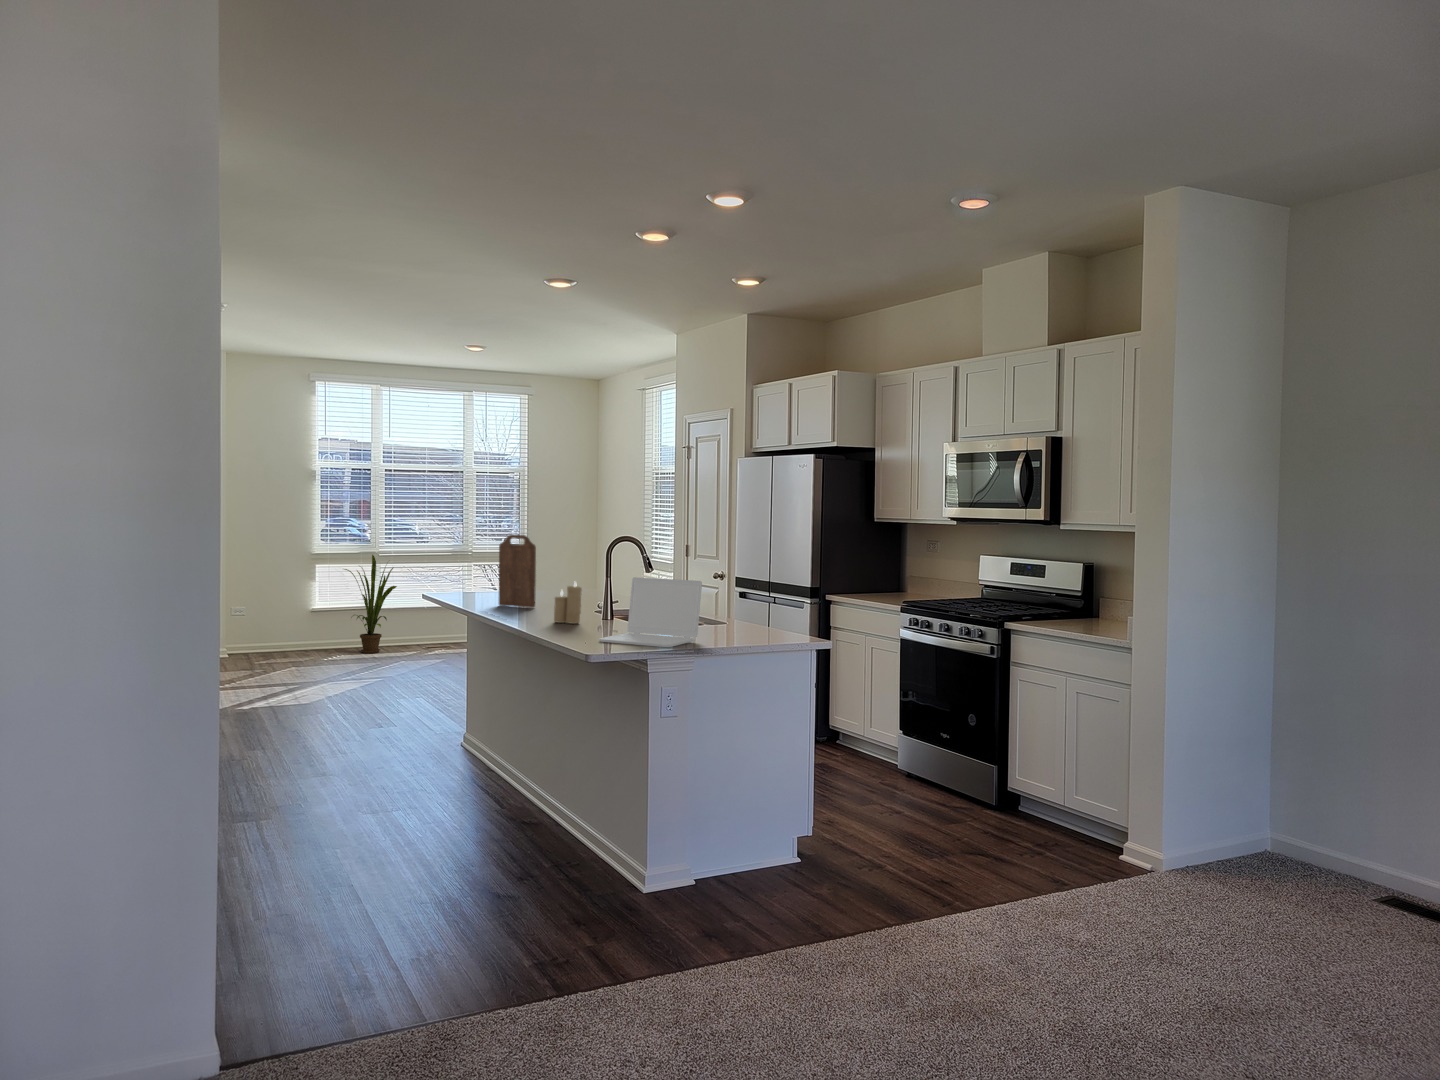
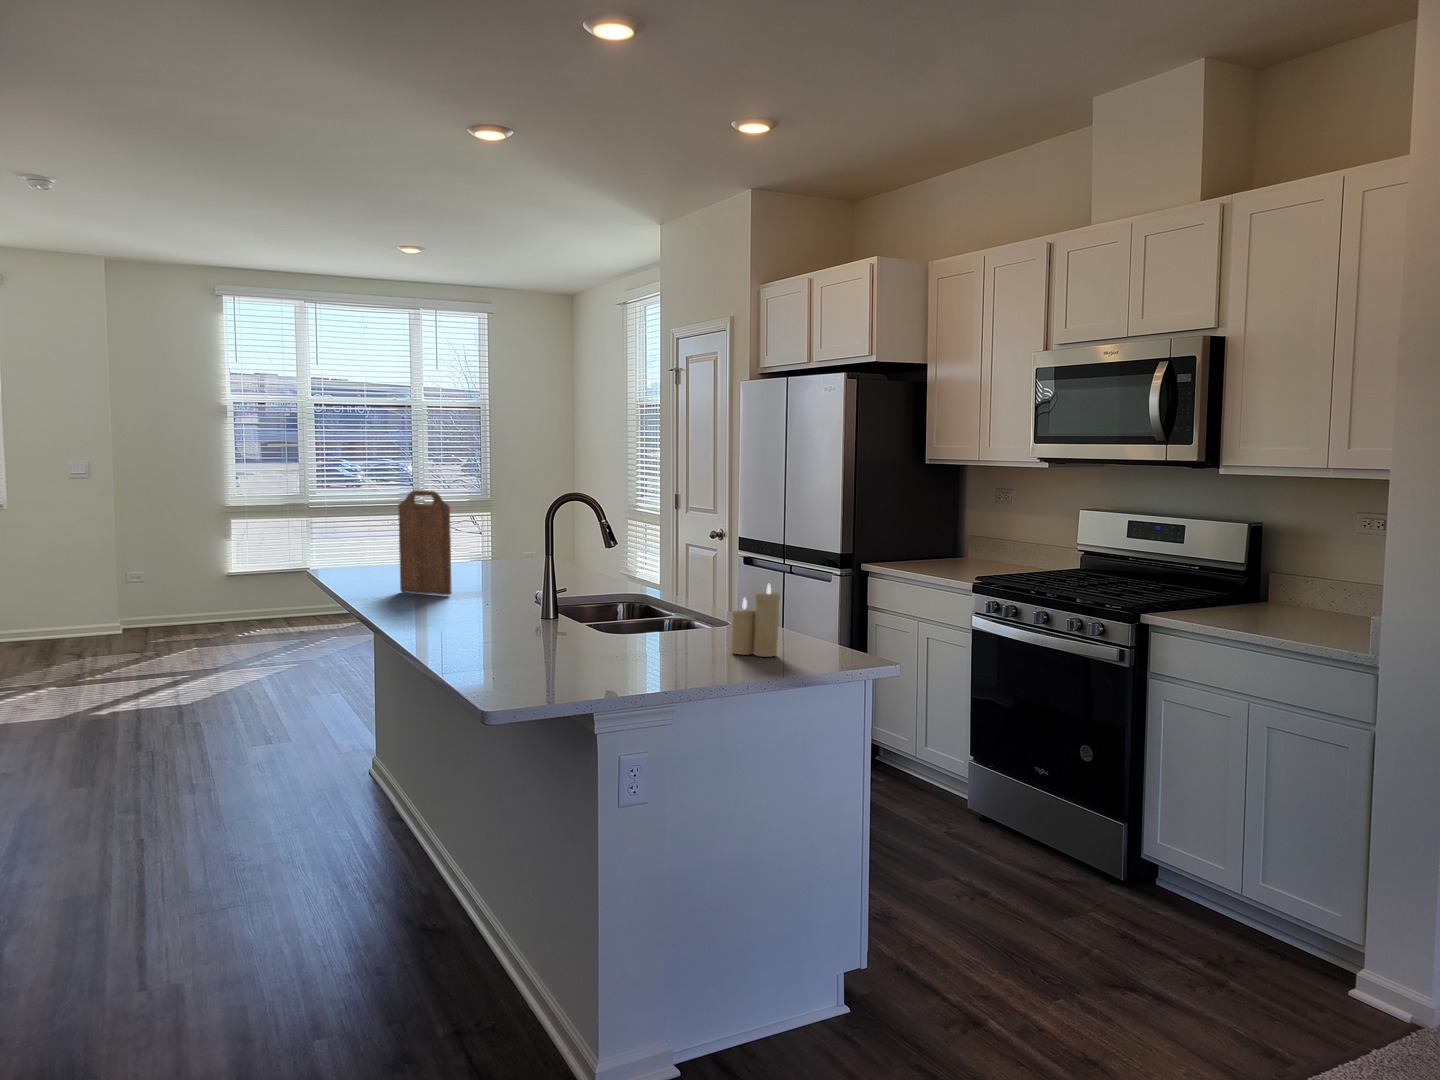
house plant: present [344,555,397,653] -> none [260,507,330,627]
laptop: present [599,577,702,647] -> none [515,563,685,687]
candle: present [554,582,582,624] -> present [731,584,780,657]

